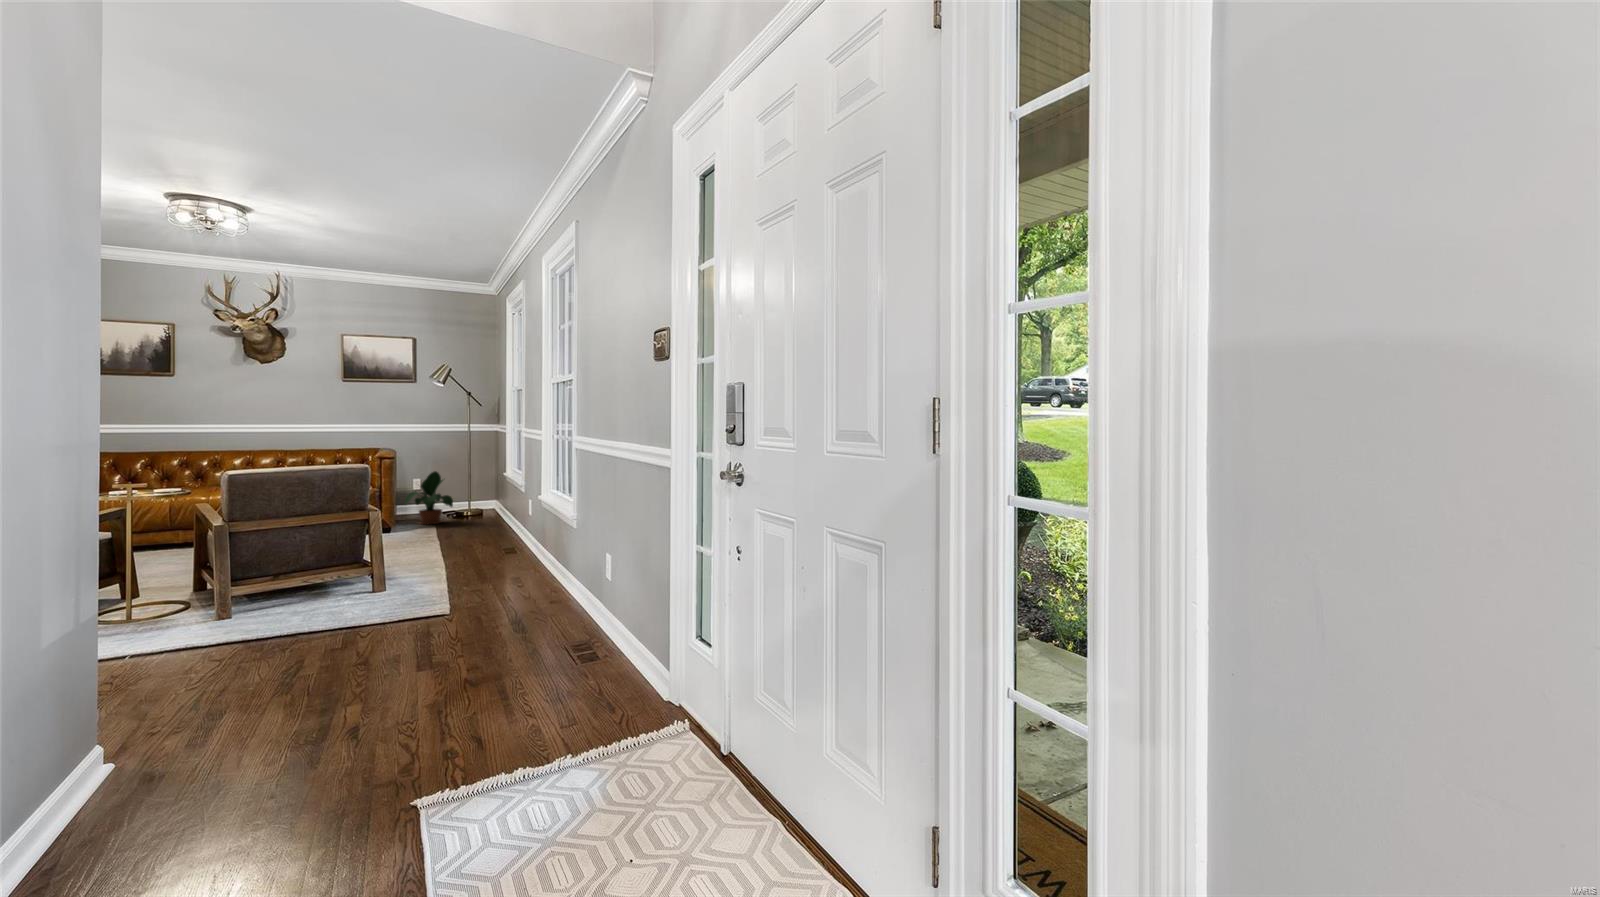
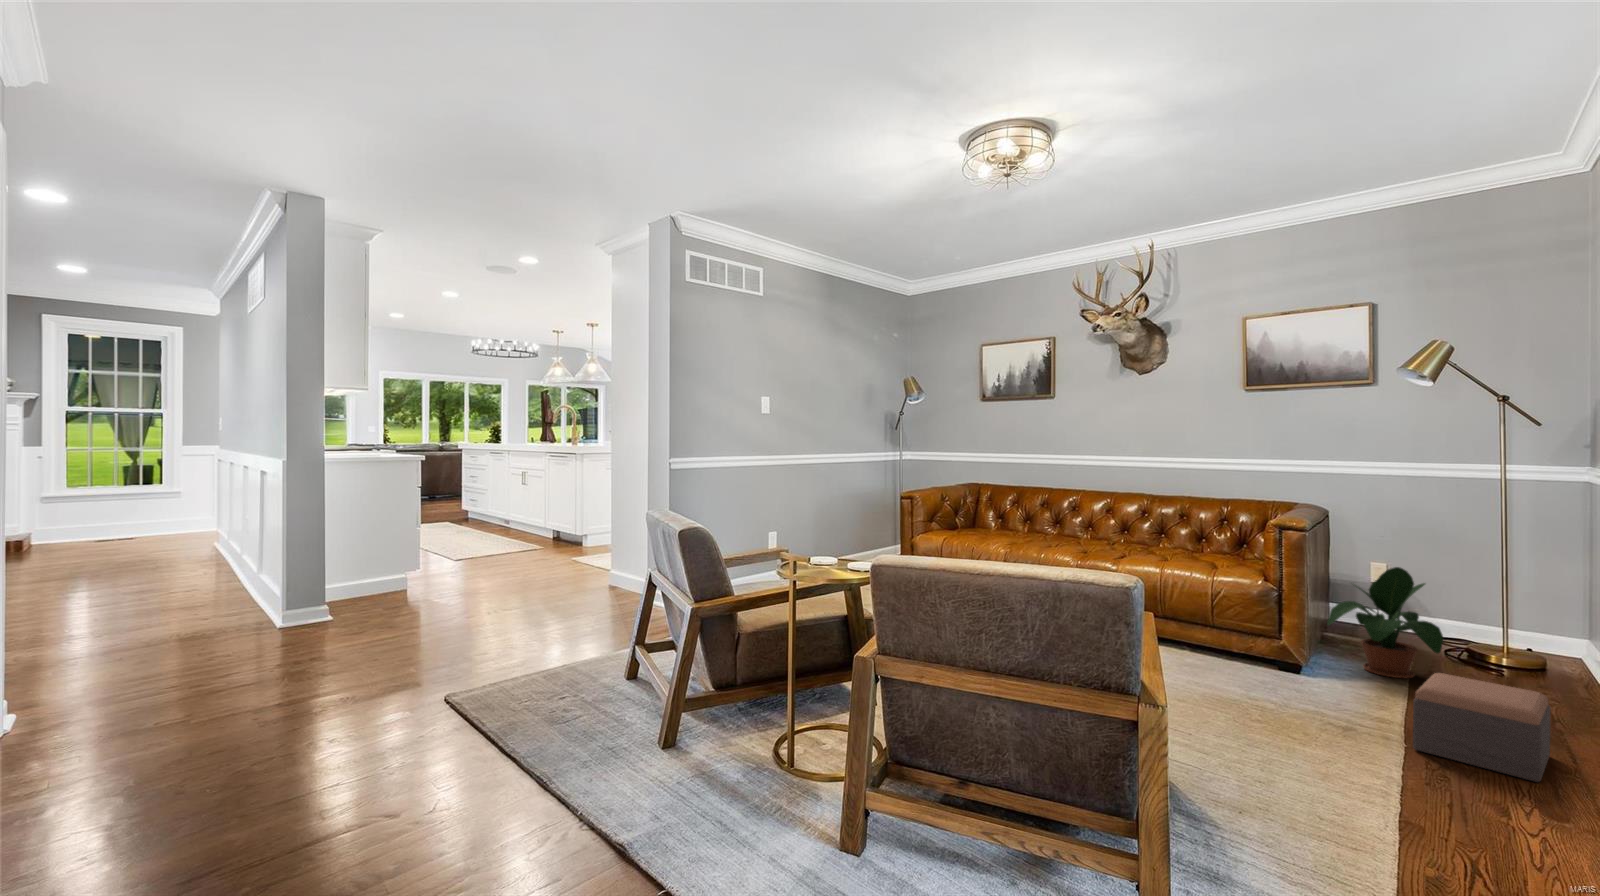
footstool: none [450,507,492,537] -> present [1413,673,1551,782]

